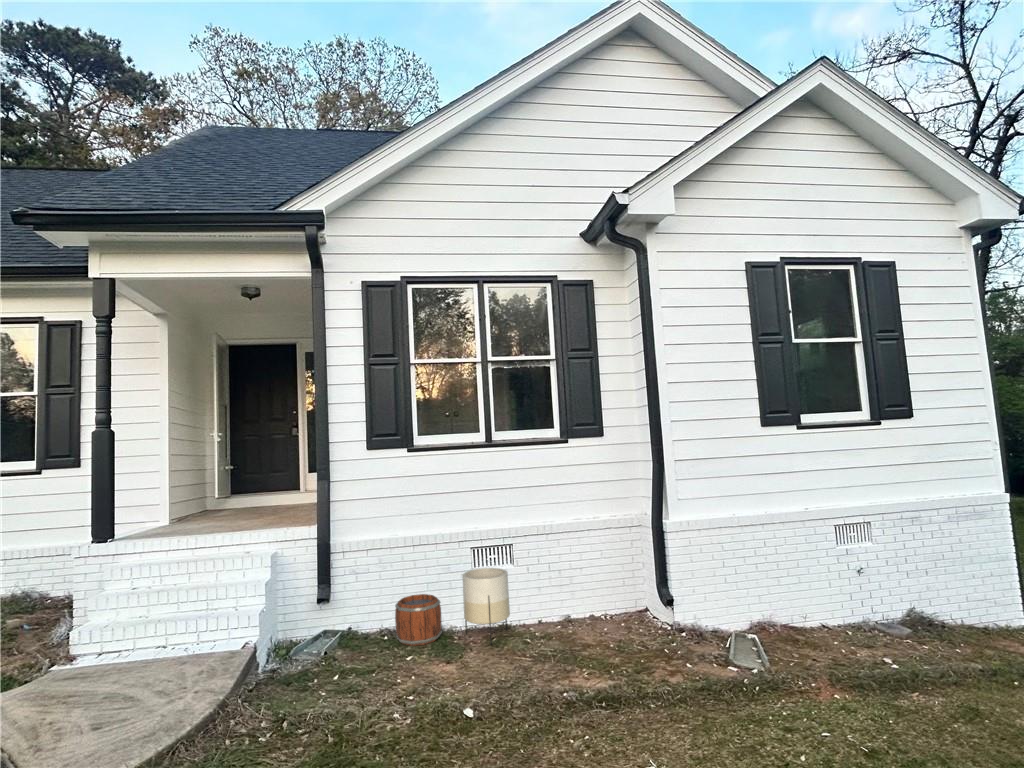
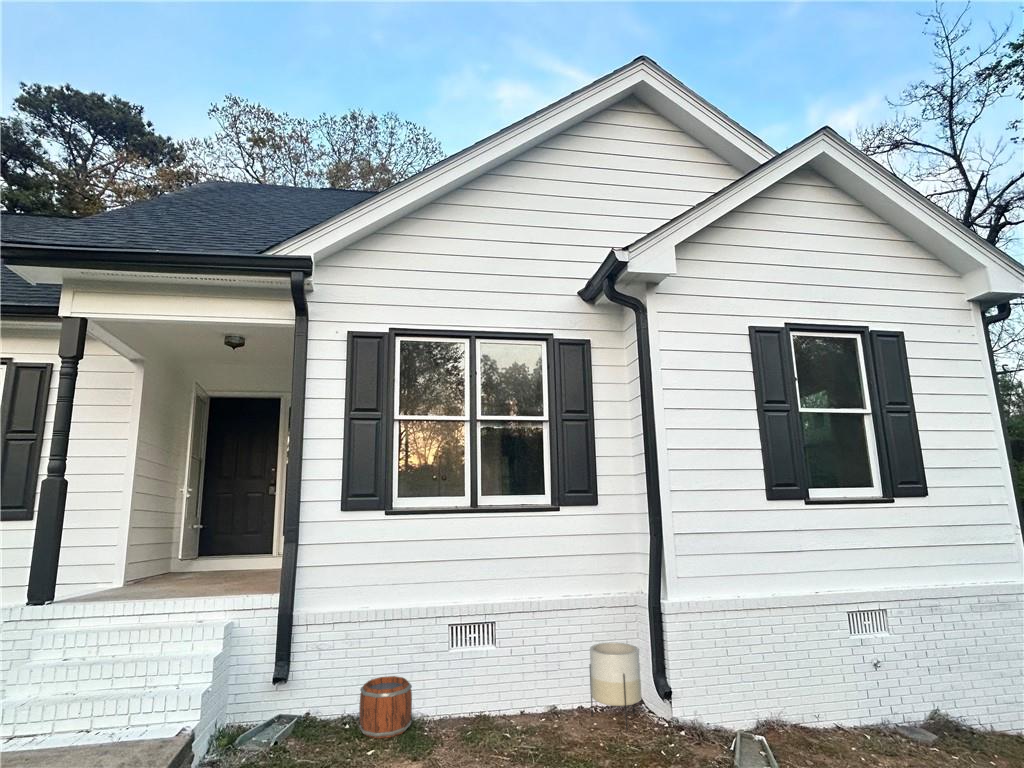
planter: present [462,568,510,644] -> present [590,642,642,730]

